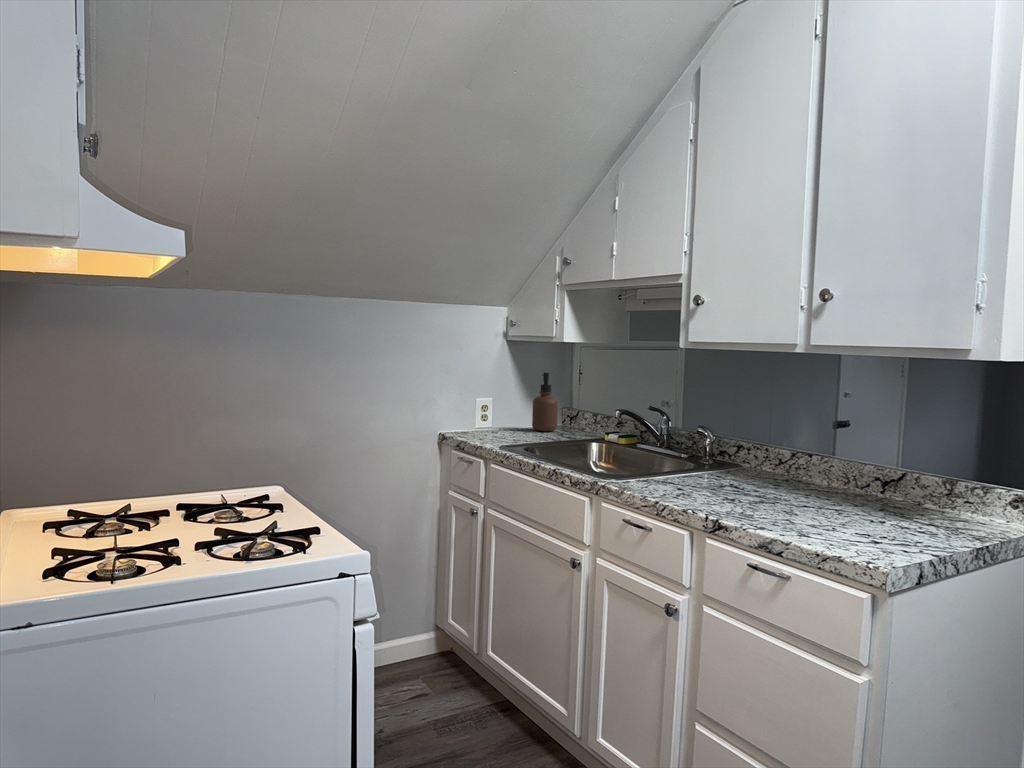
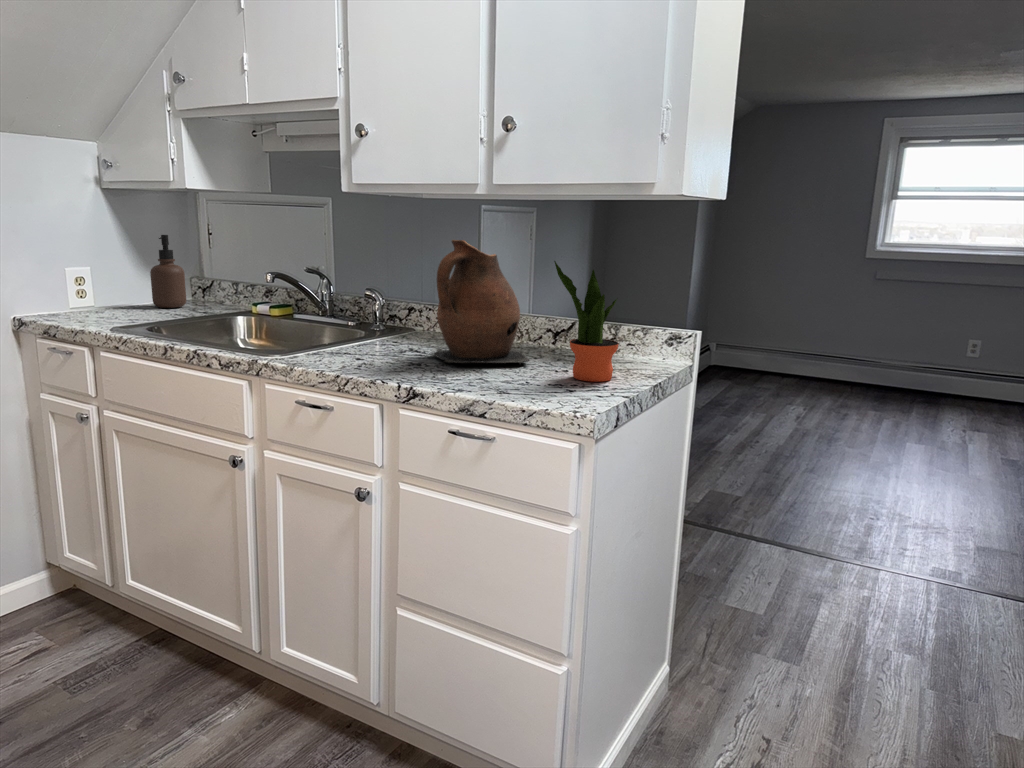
ceramic pitcher: none [747,390,845,511] -> present [433,240,529,364]
potted plant: none [865,414,936,537] -> present [554,261,619,382]

